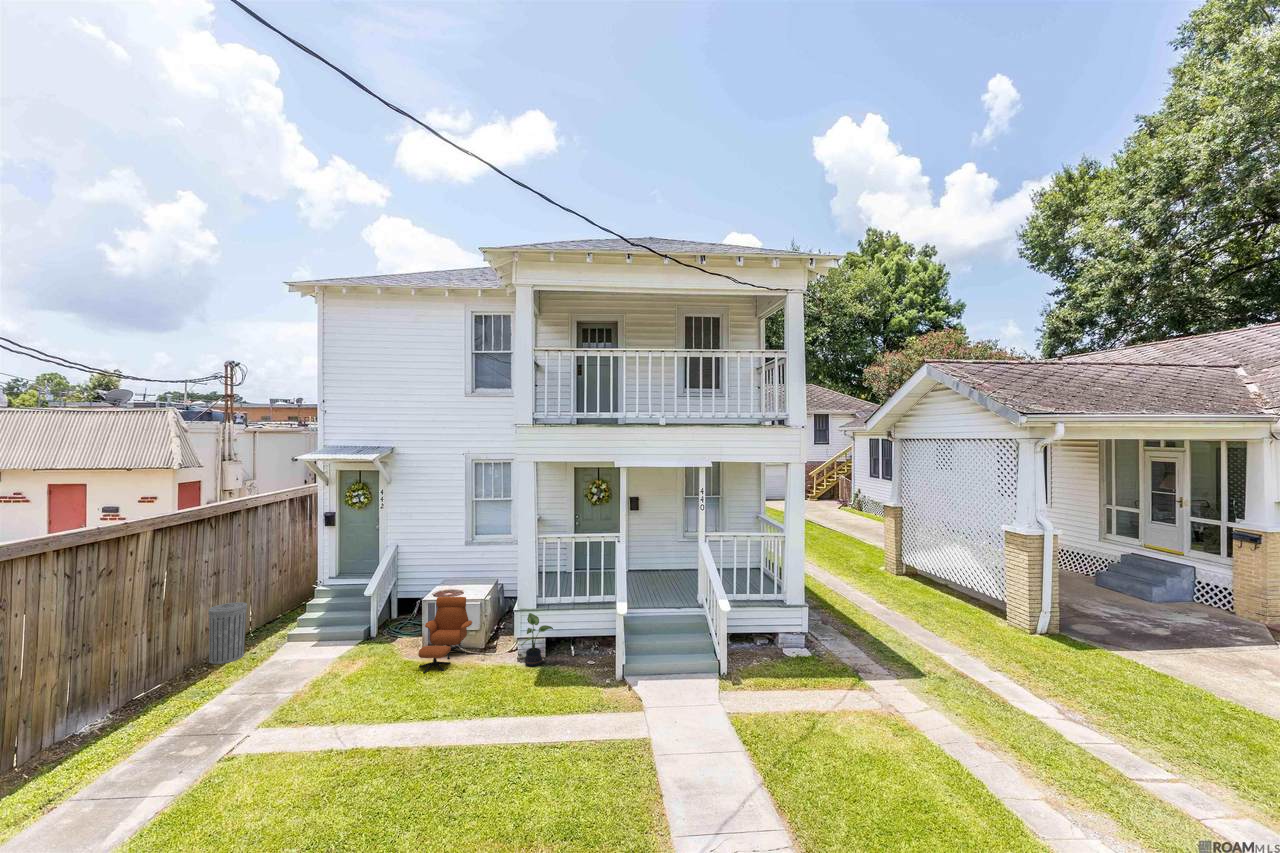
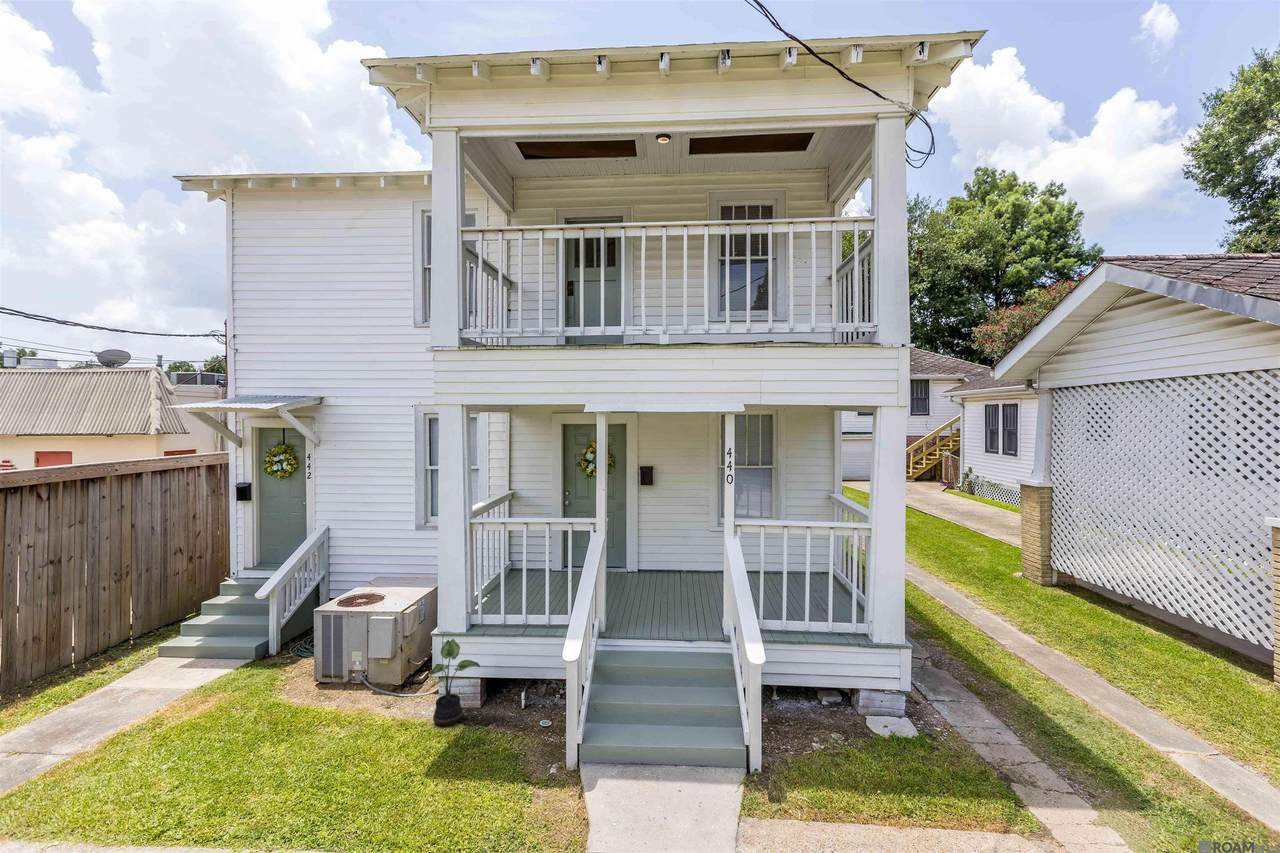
lounge chair: present [418,597,472,673] -> none [275,605,377,728]
trash can: present [208,602,247,664] -> none [24,602,87,689]

